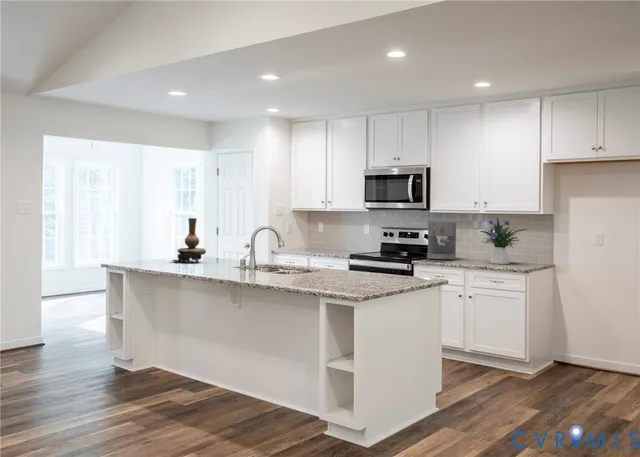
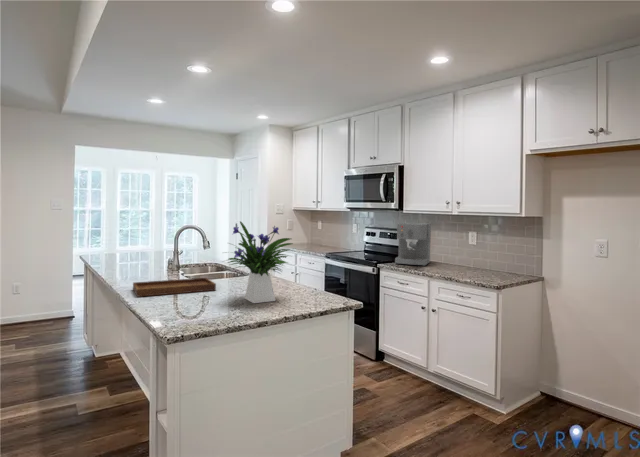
vase: present [172,218,206,263] -> none [111,218,145,265]
flower arrangement: present [480,218,526,264] -> present [228,222,292,303]
tray: none [260,254,326,278] -> present [133,264,216,297]

